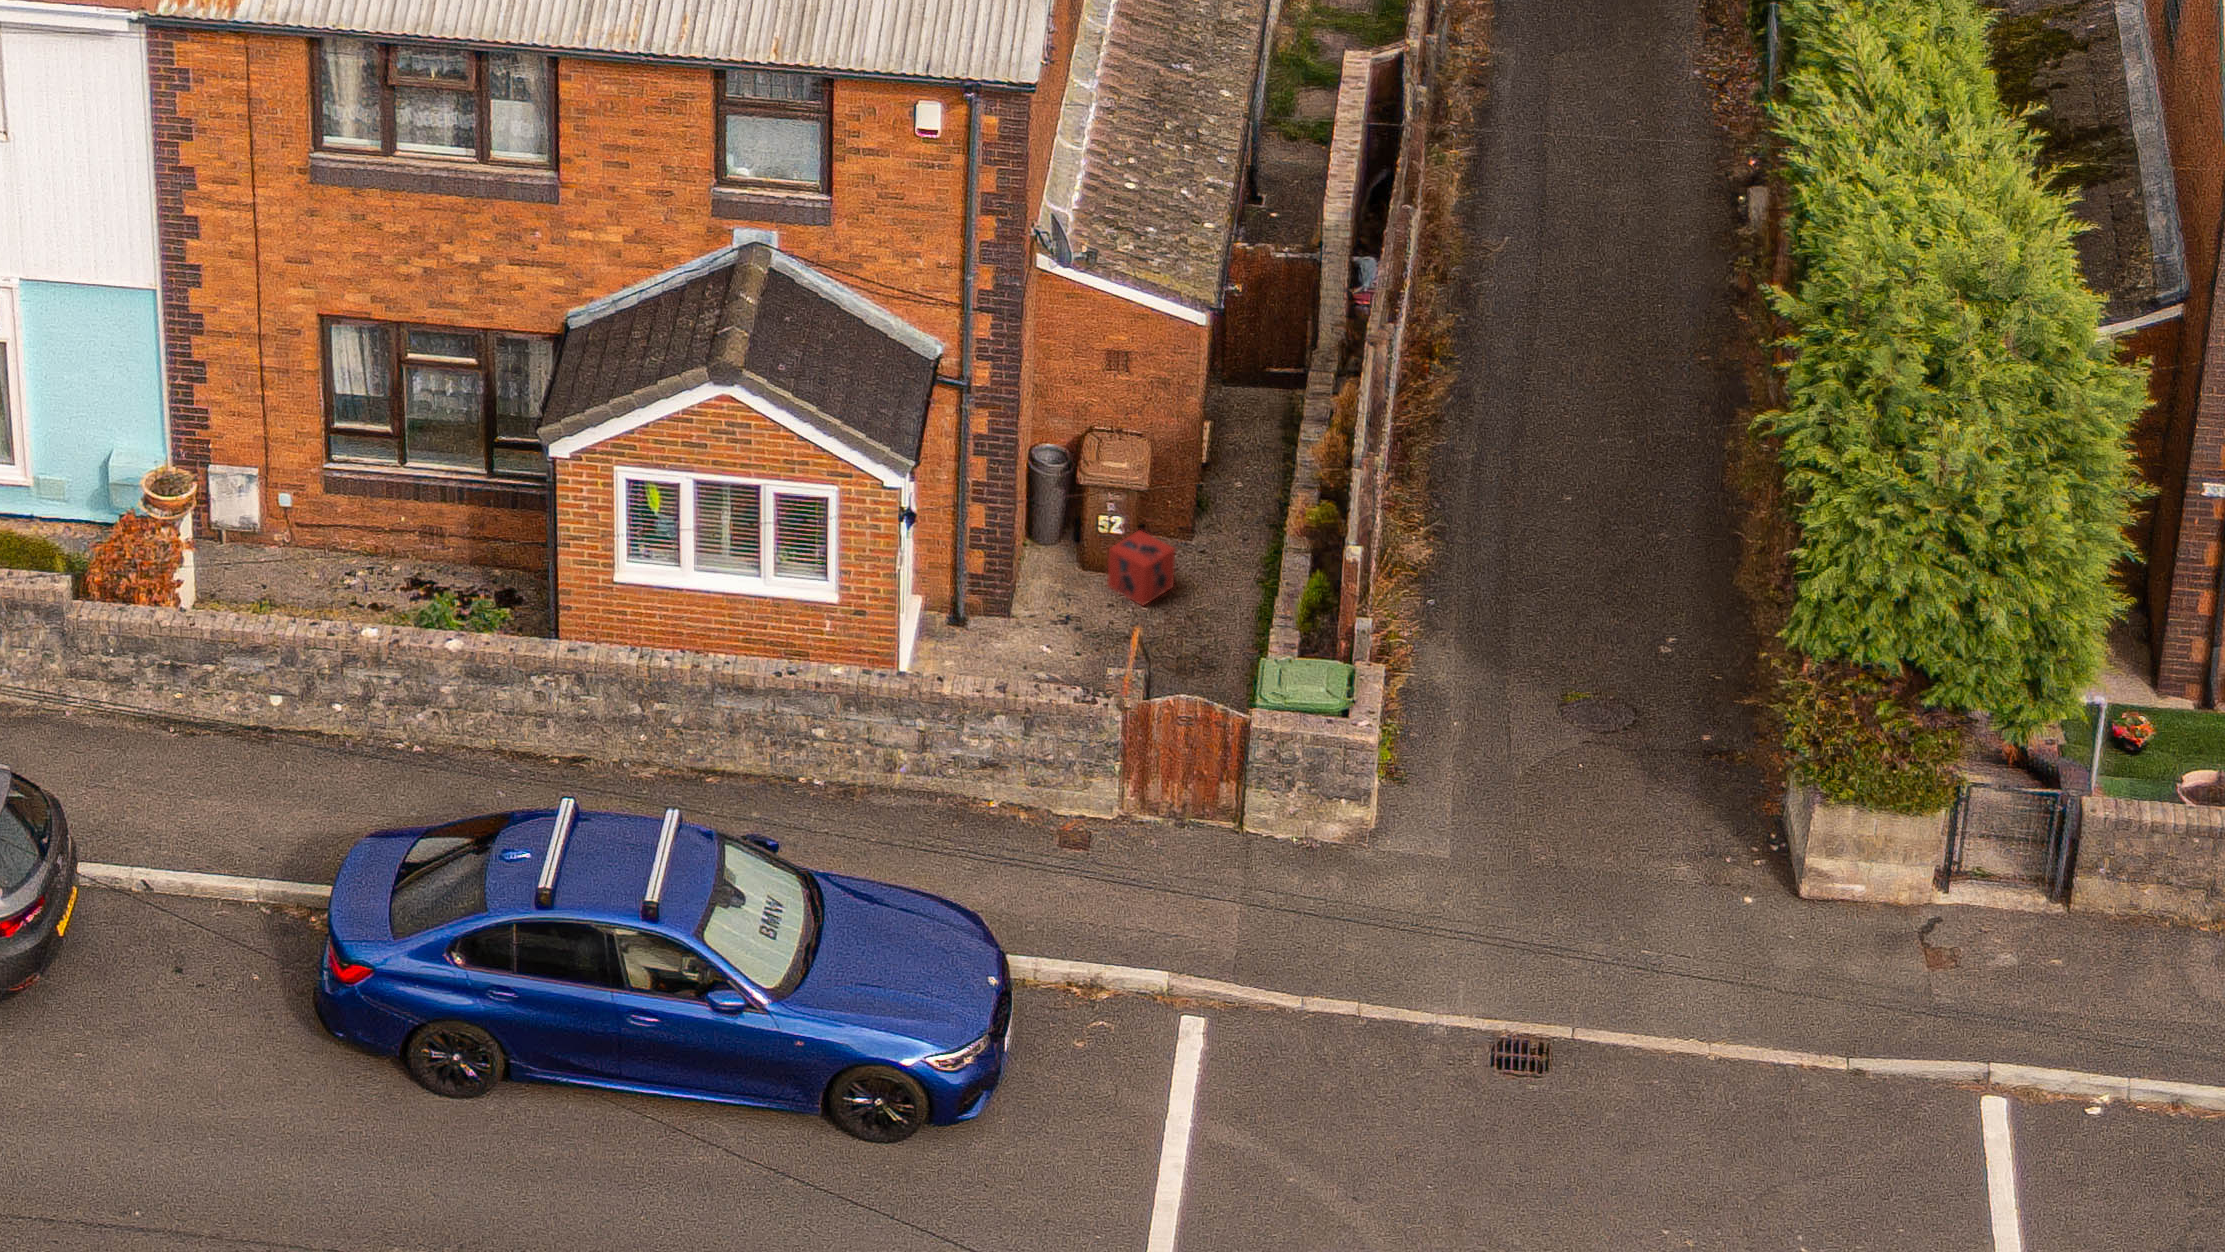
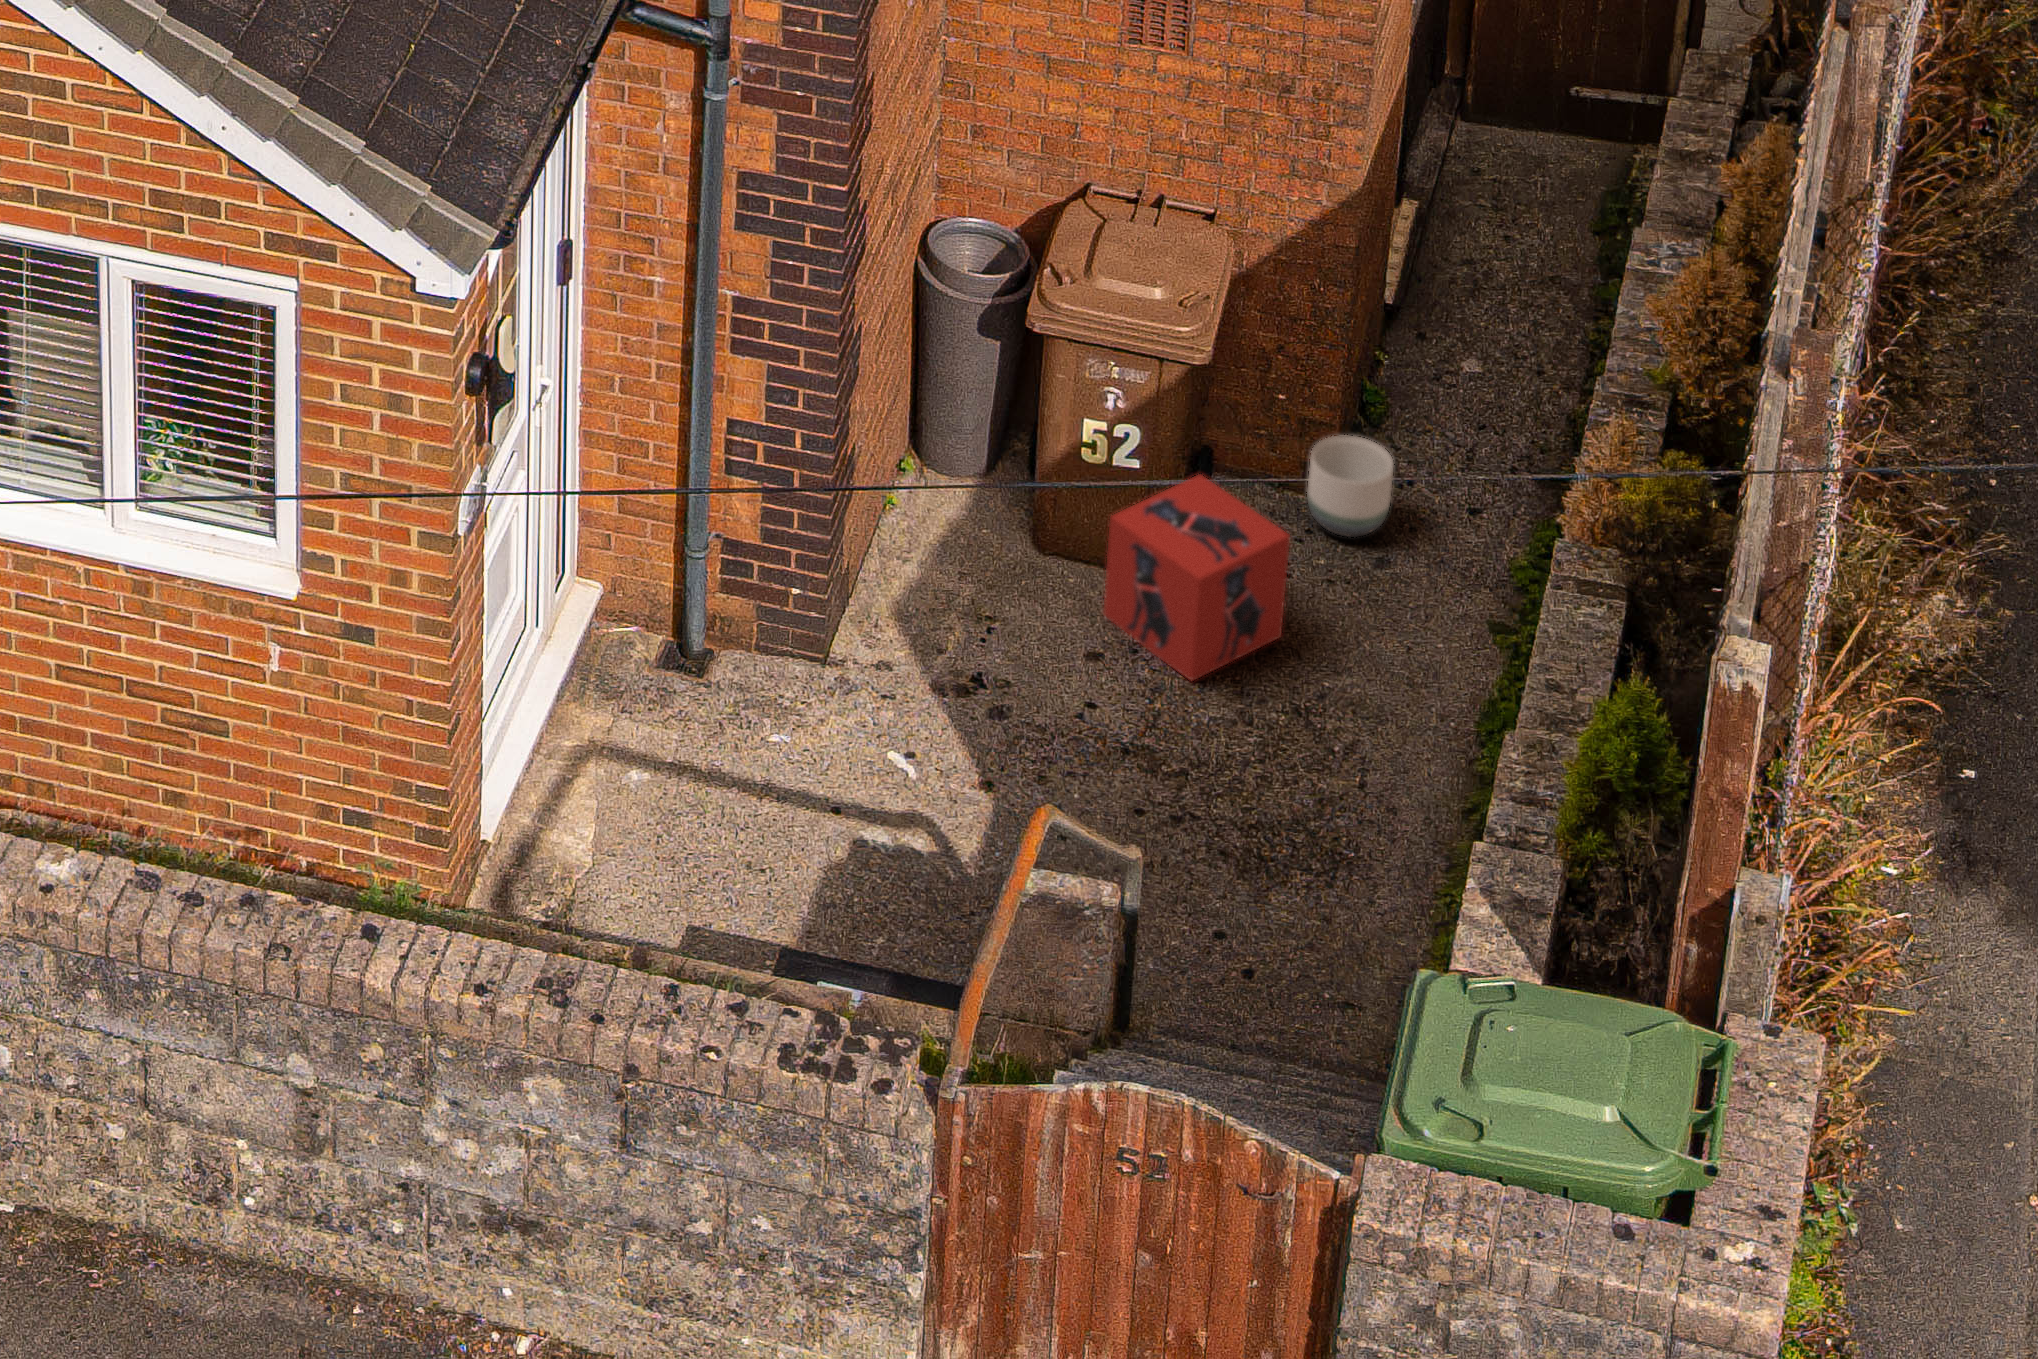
planter: none [1177,510,1209,548] -> present [1307,435,1393,537]

